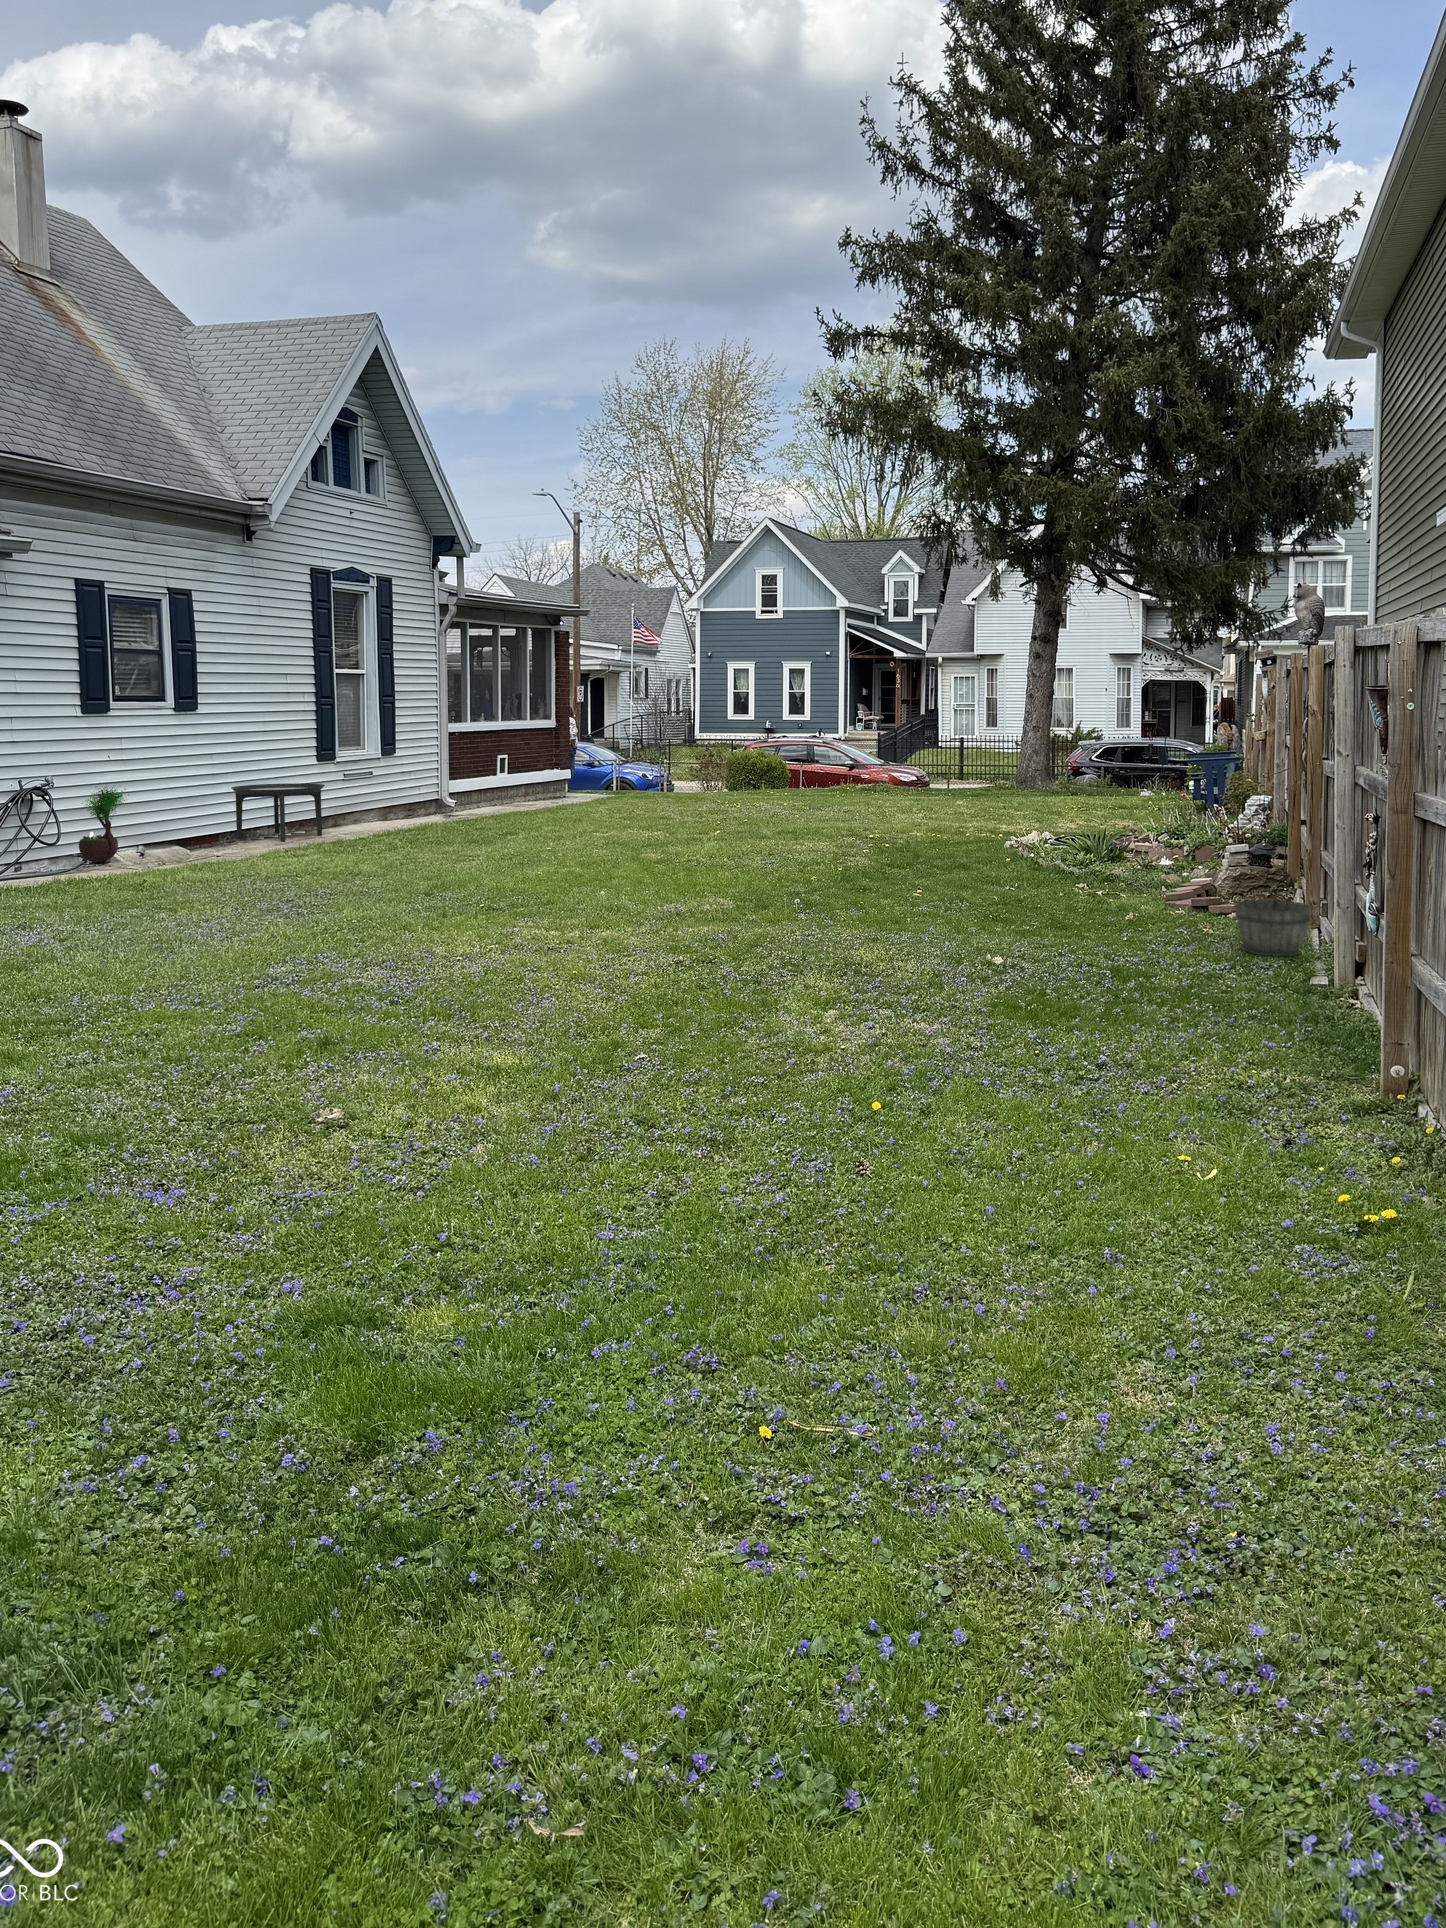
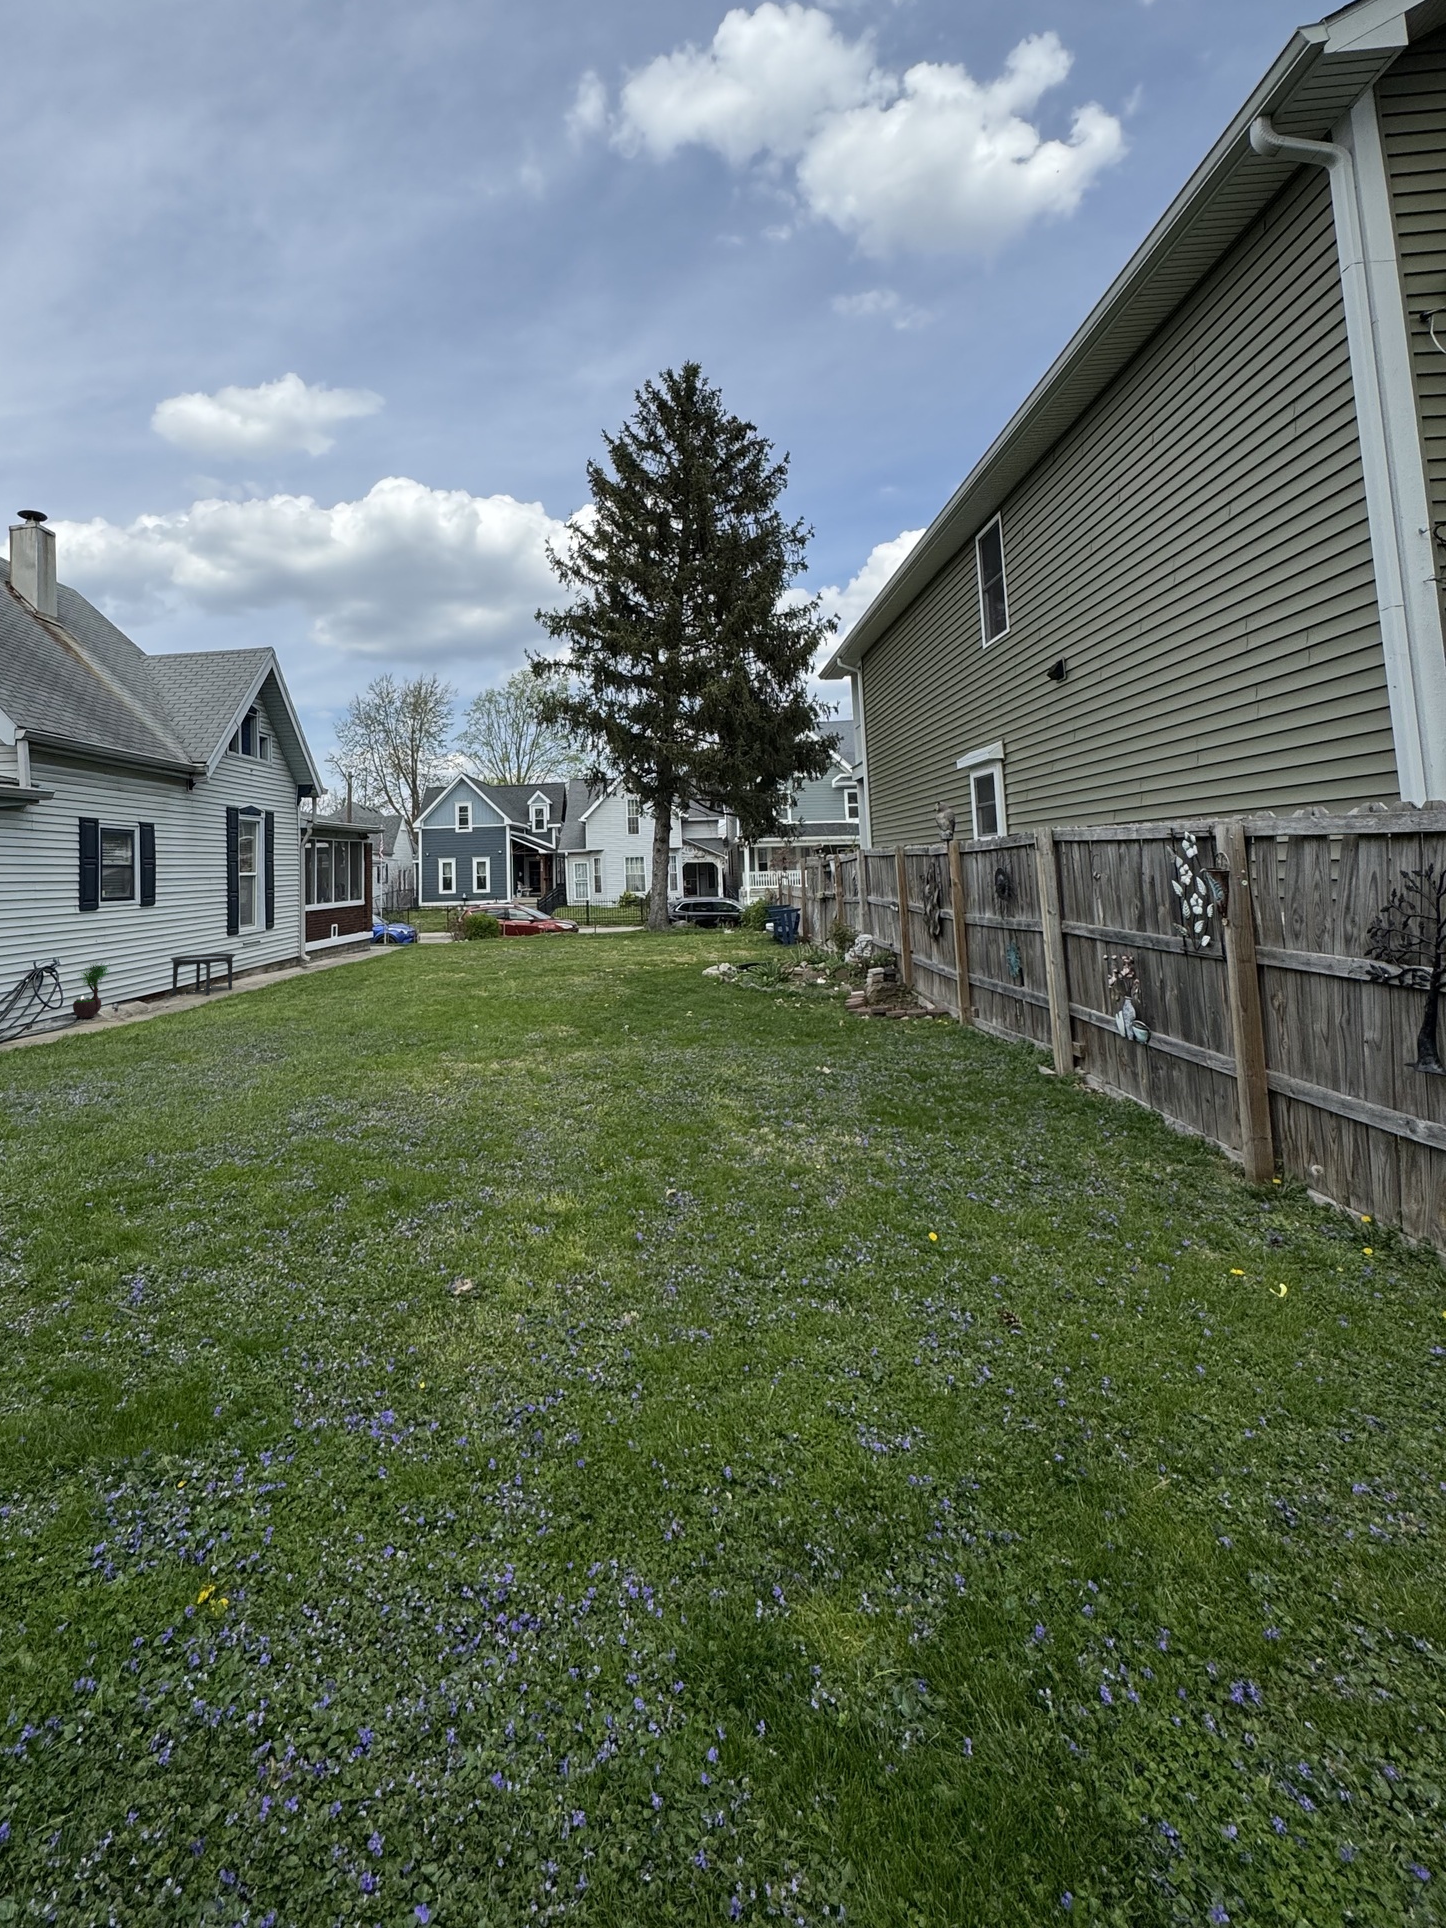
wooden bucket: present [1234,895,1312,956] -> none [899,1001,950,1044]

